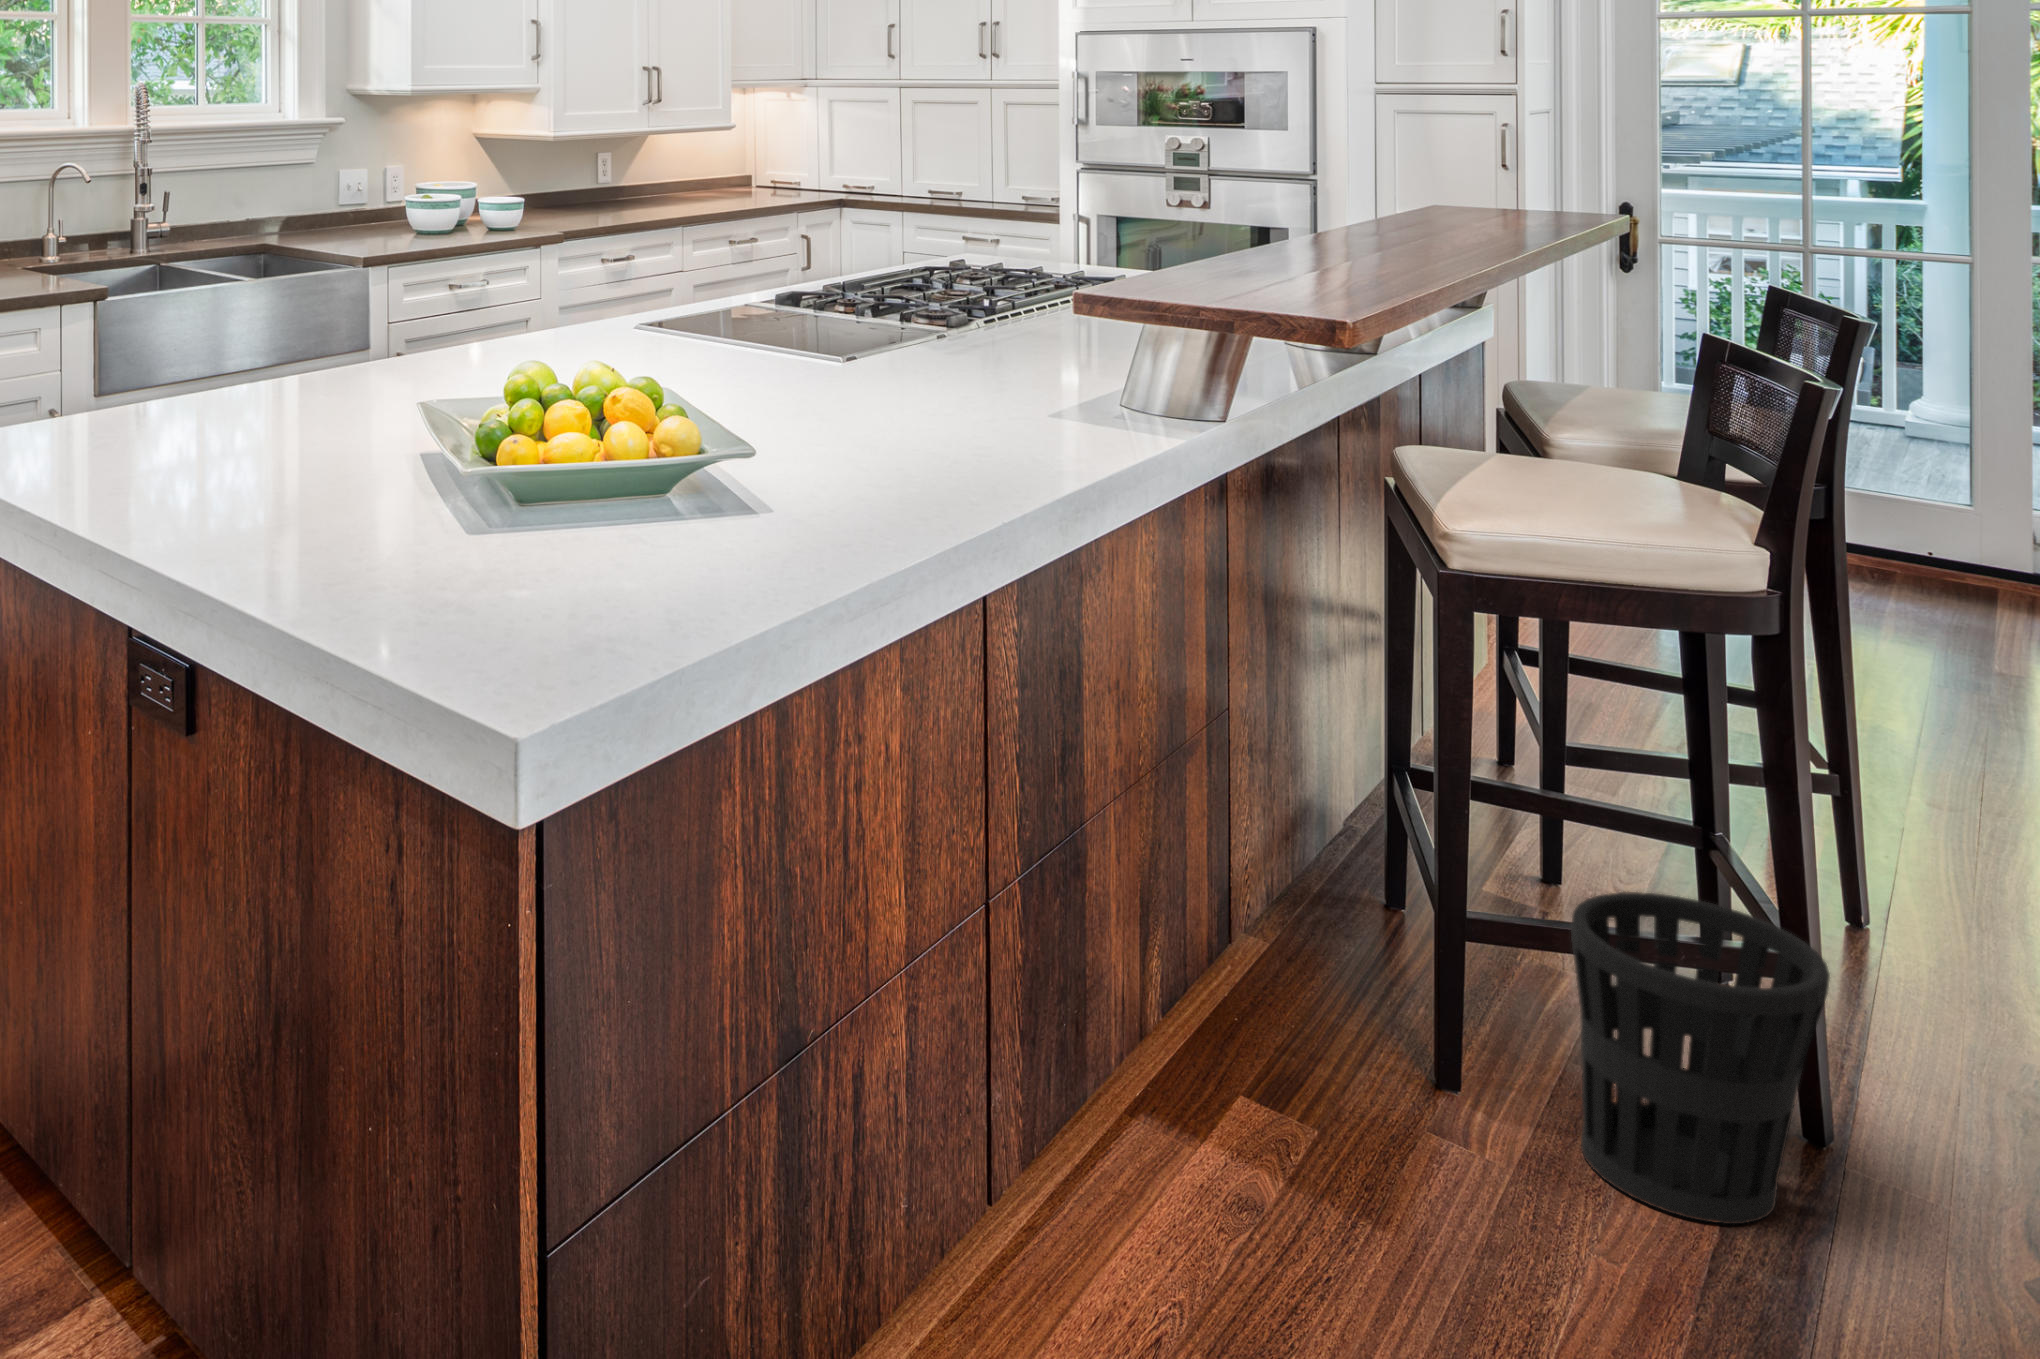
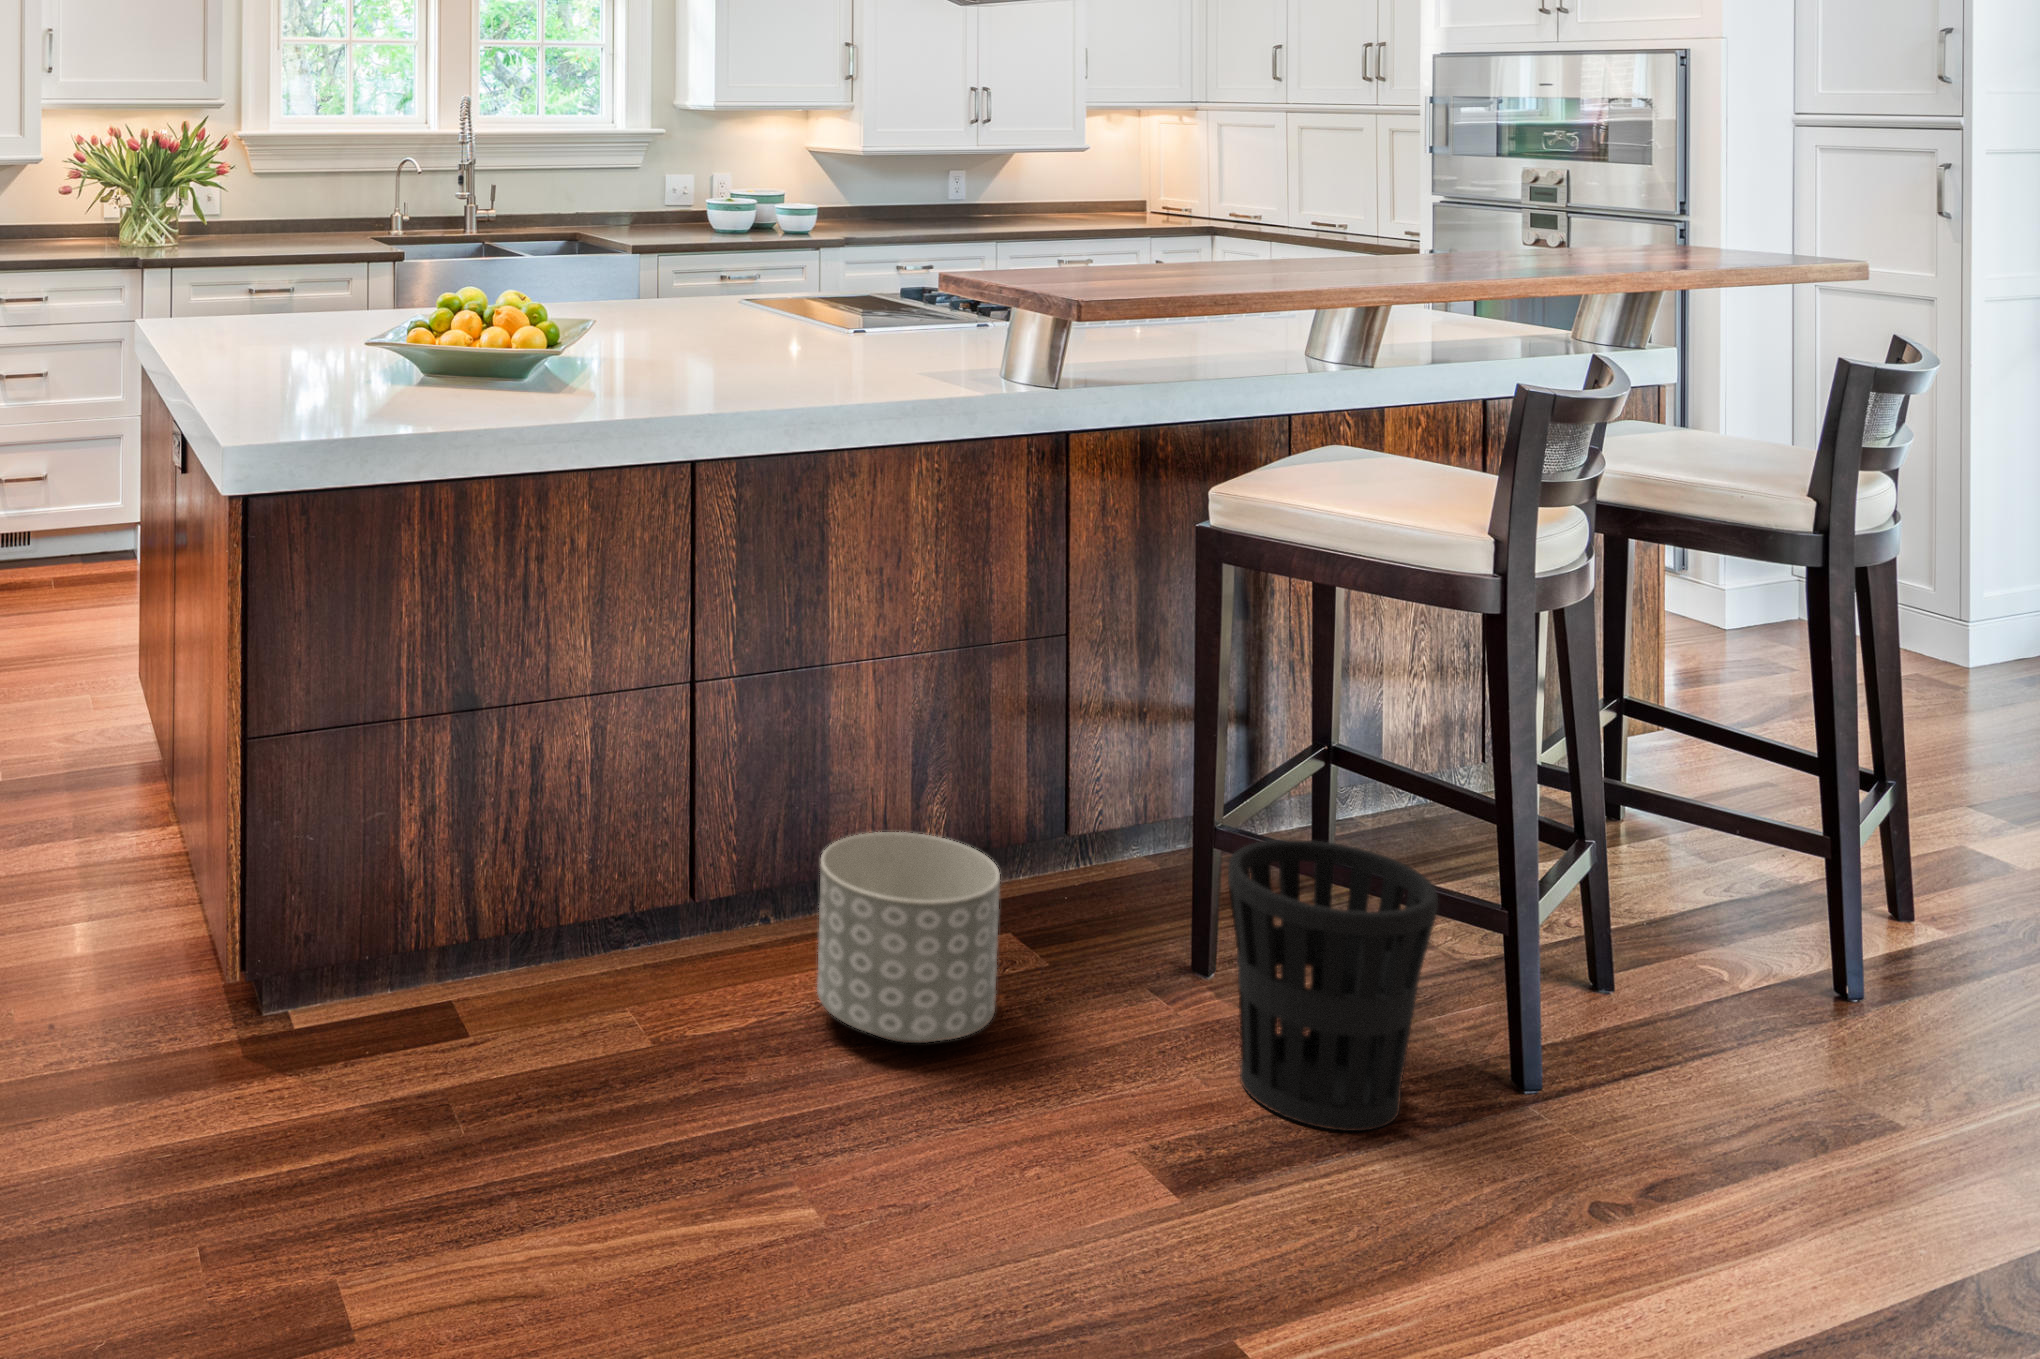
planter: none [1127,955,1364,1231] -> present [817,832,1000,1043]

